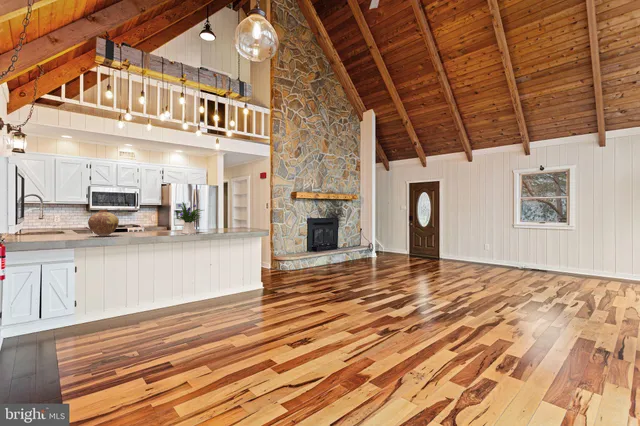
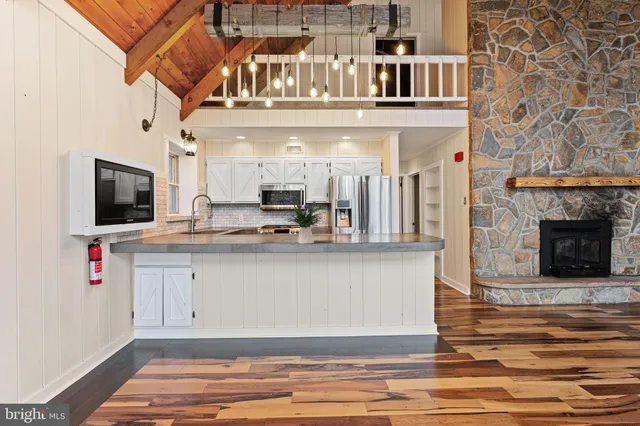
vase: present [88,209,119,237] -> none [187,210,221,243]

